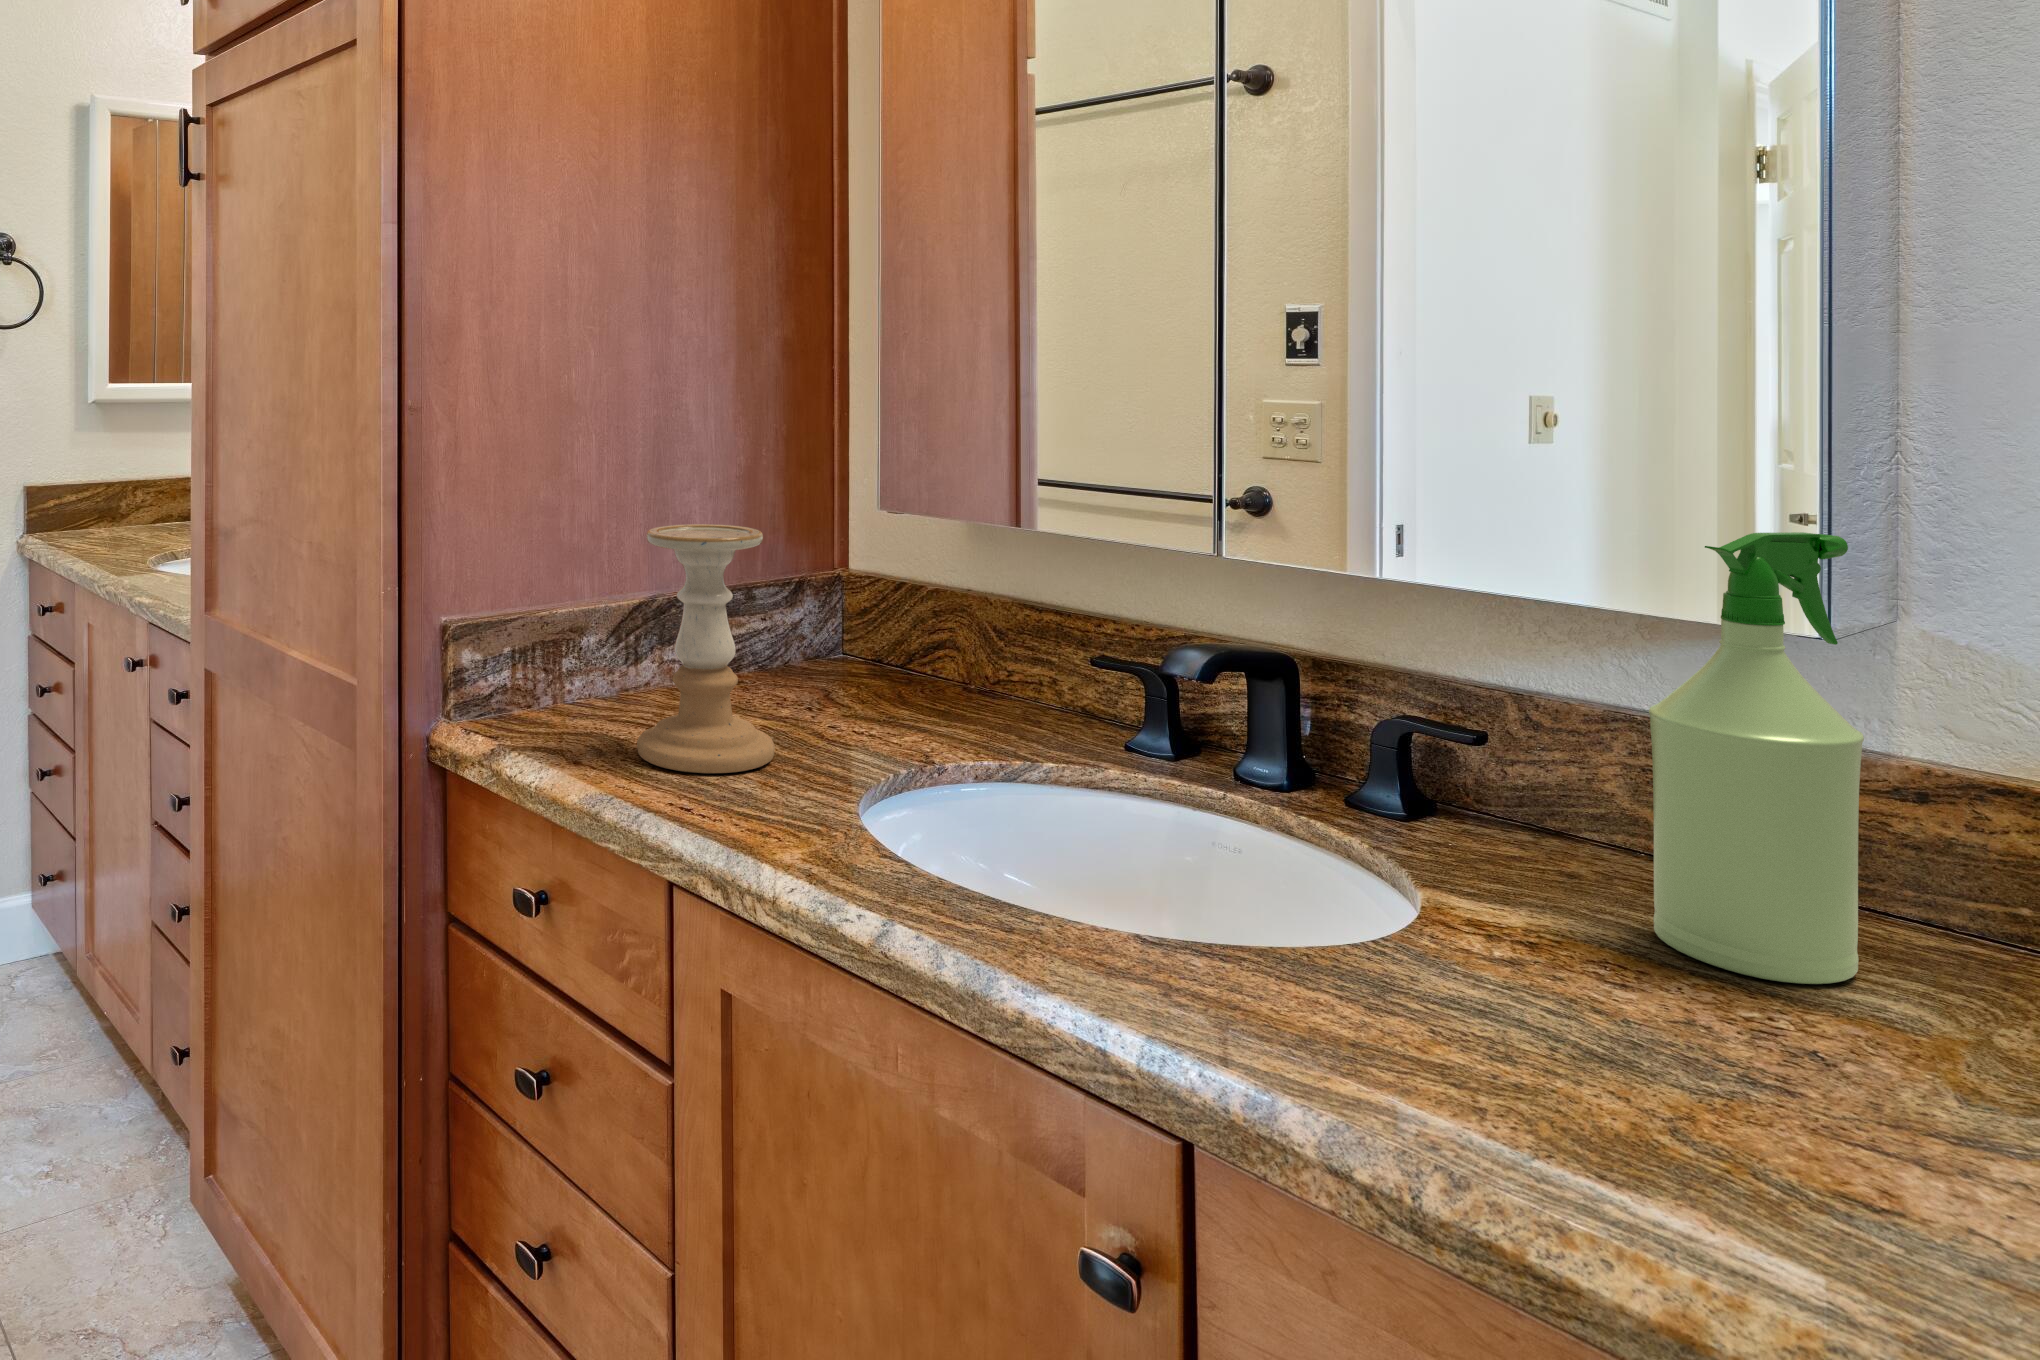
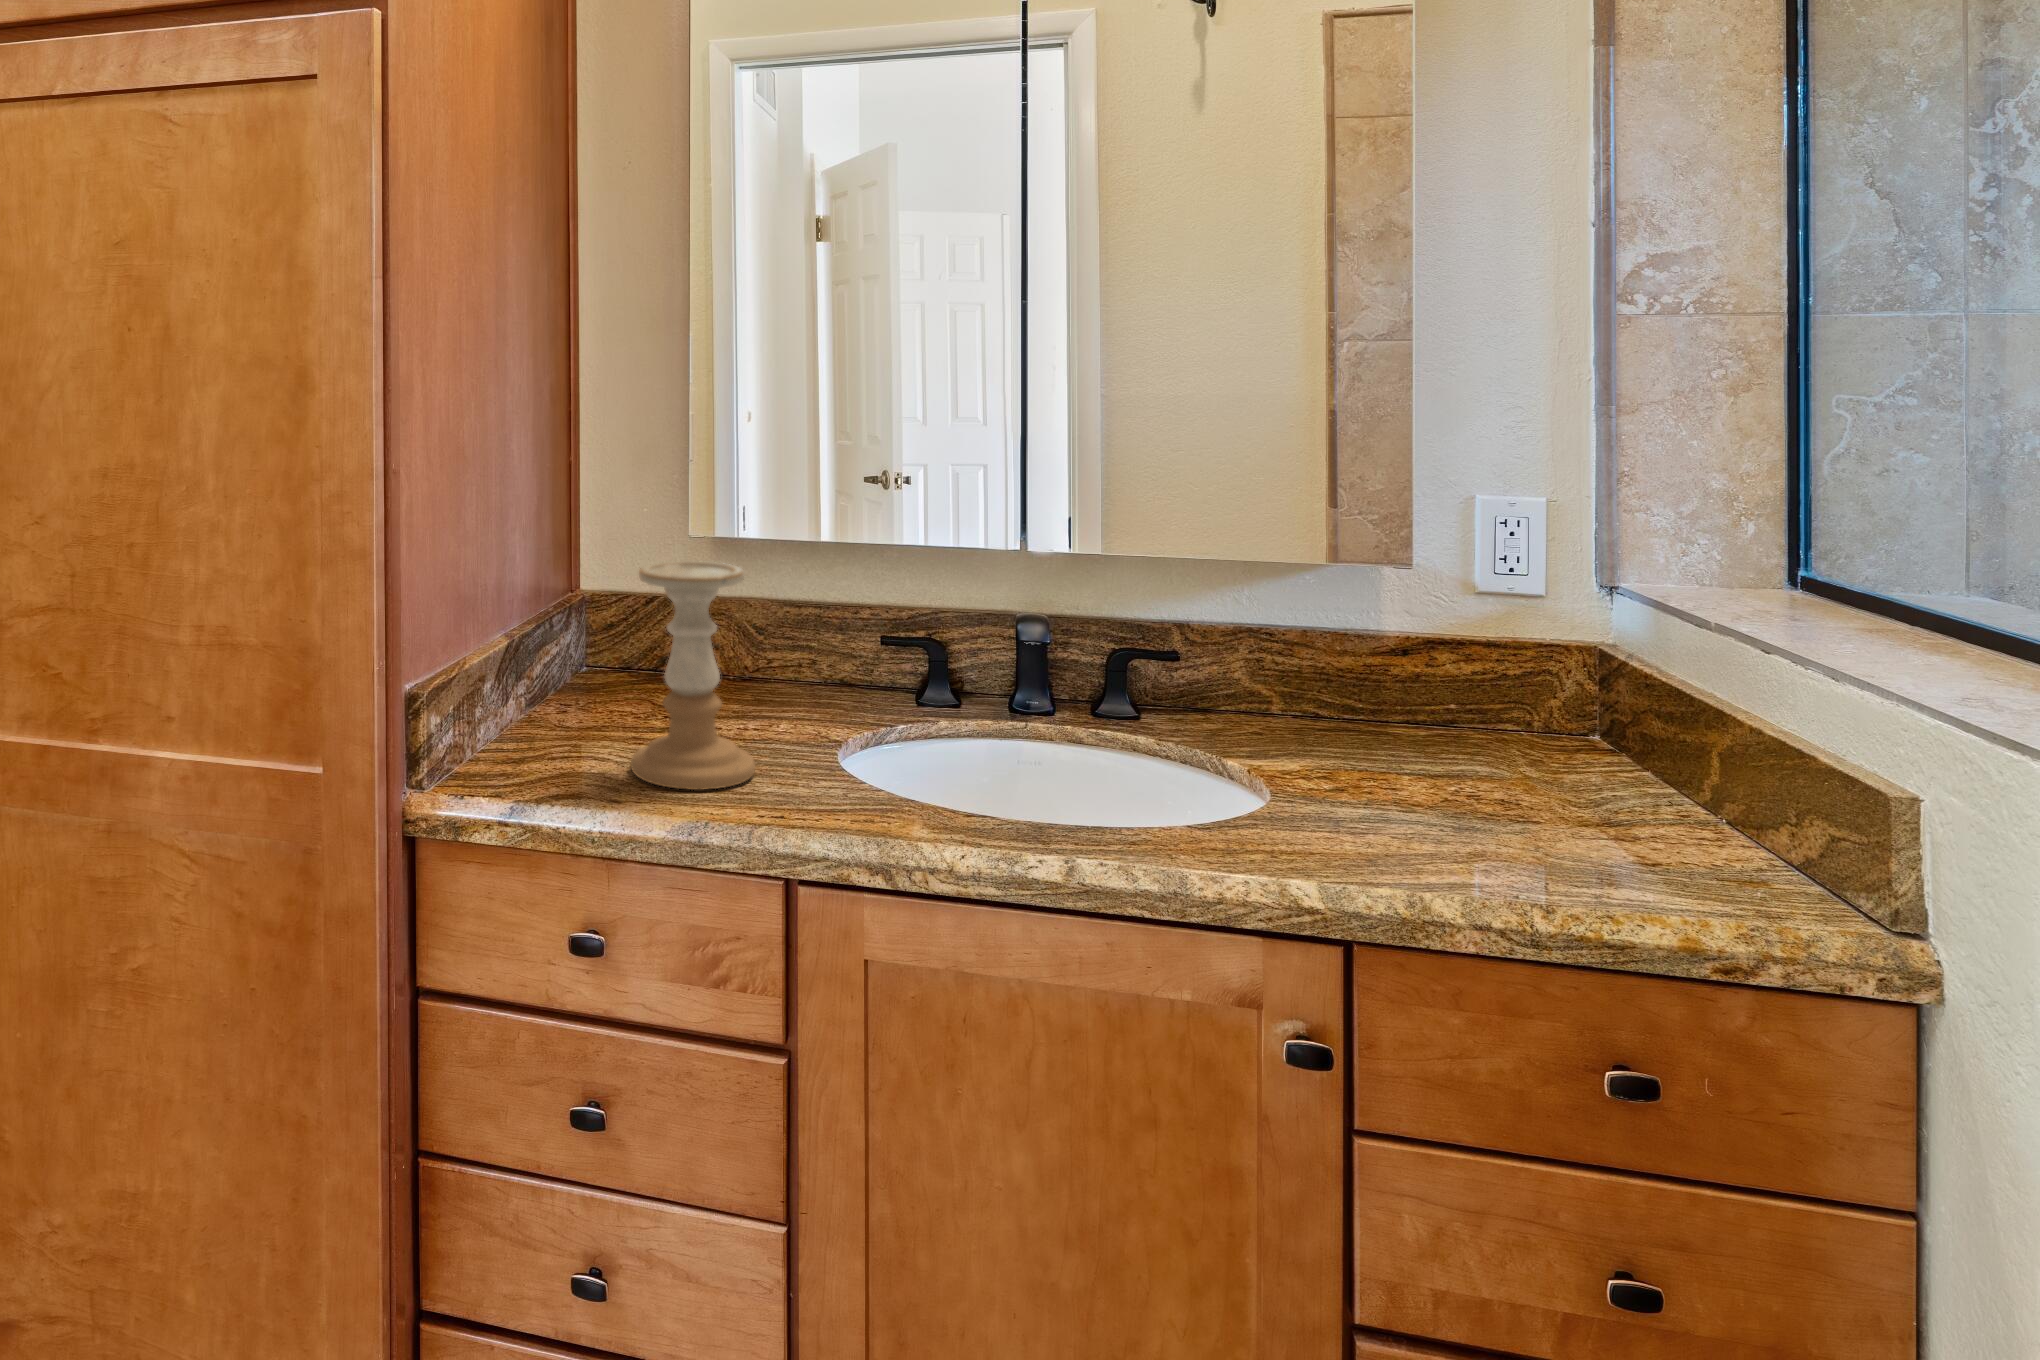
spray bottle: present [1649,532,1864,984] -> none [1345,507,1455,770]

